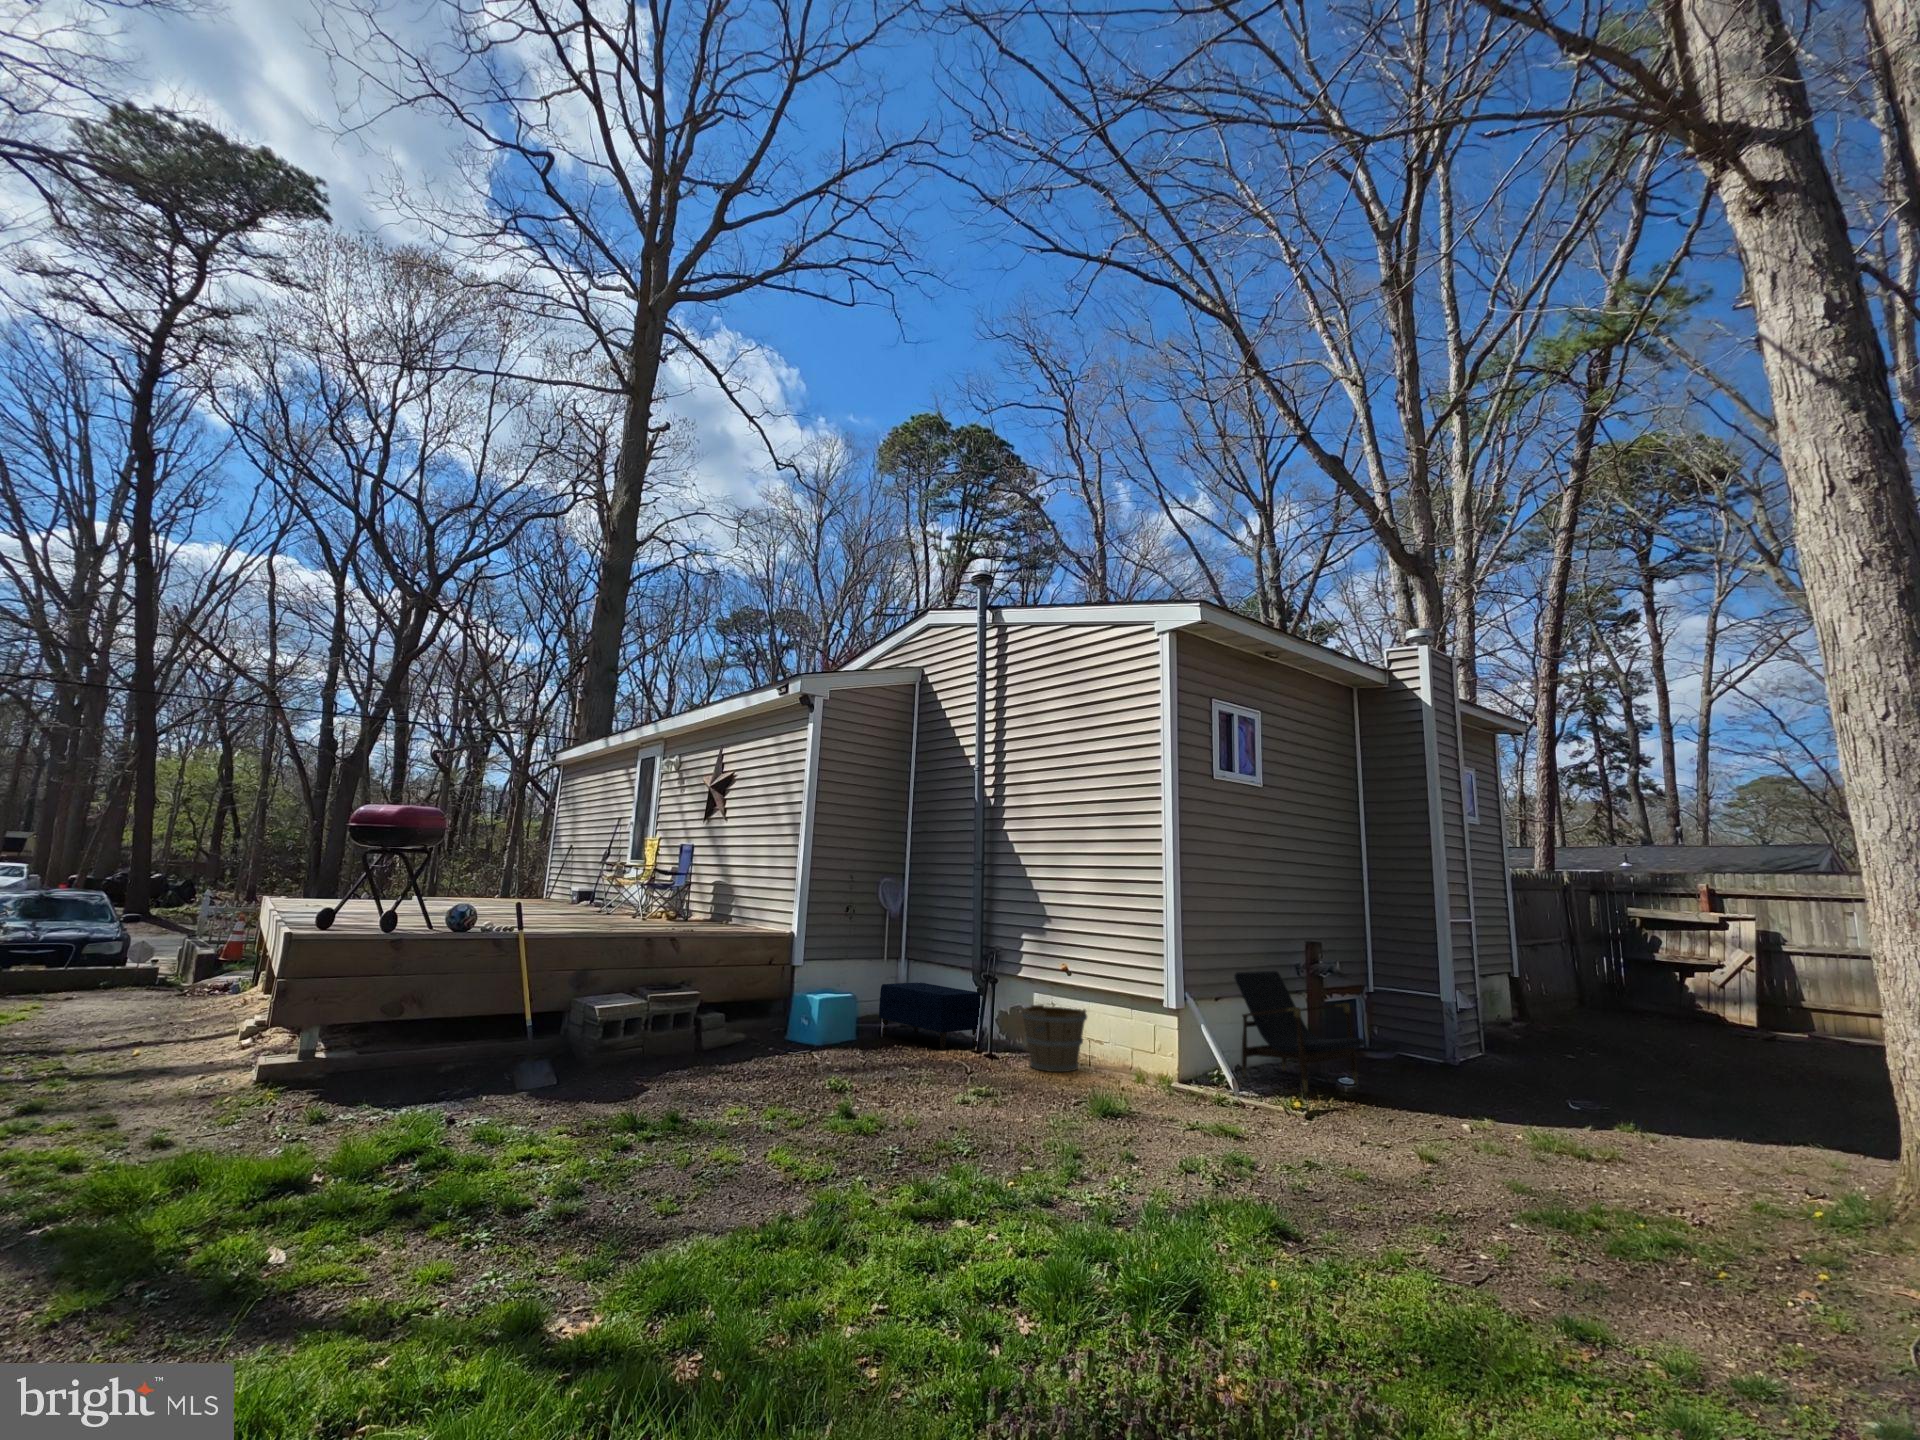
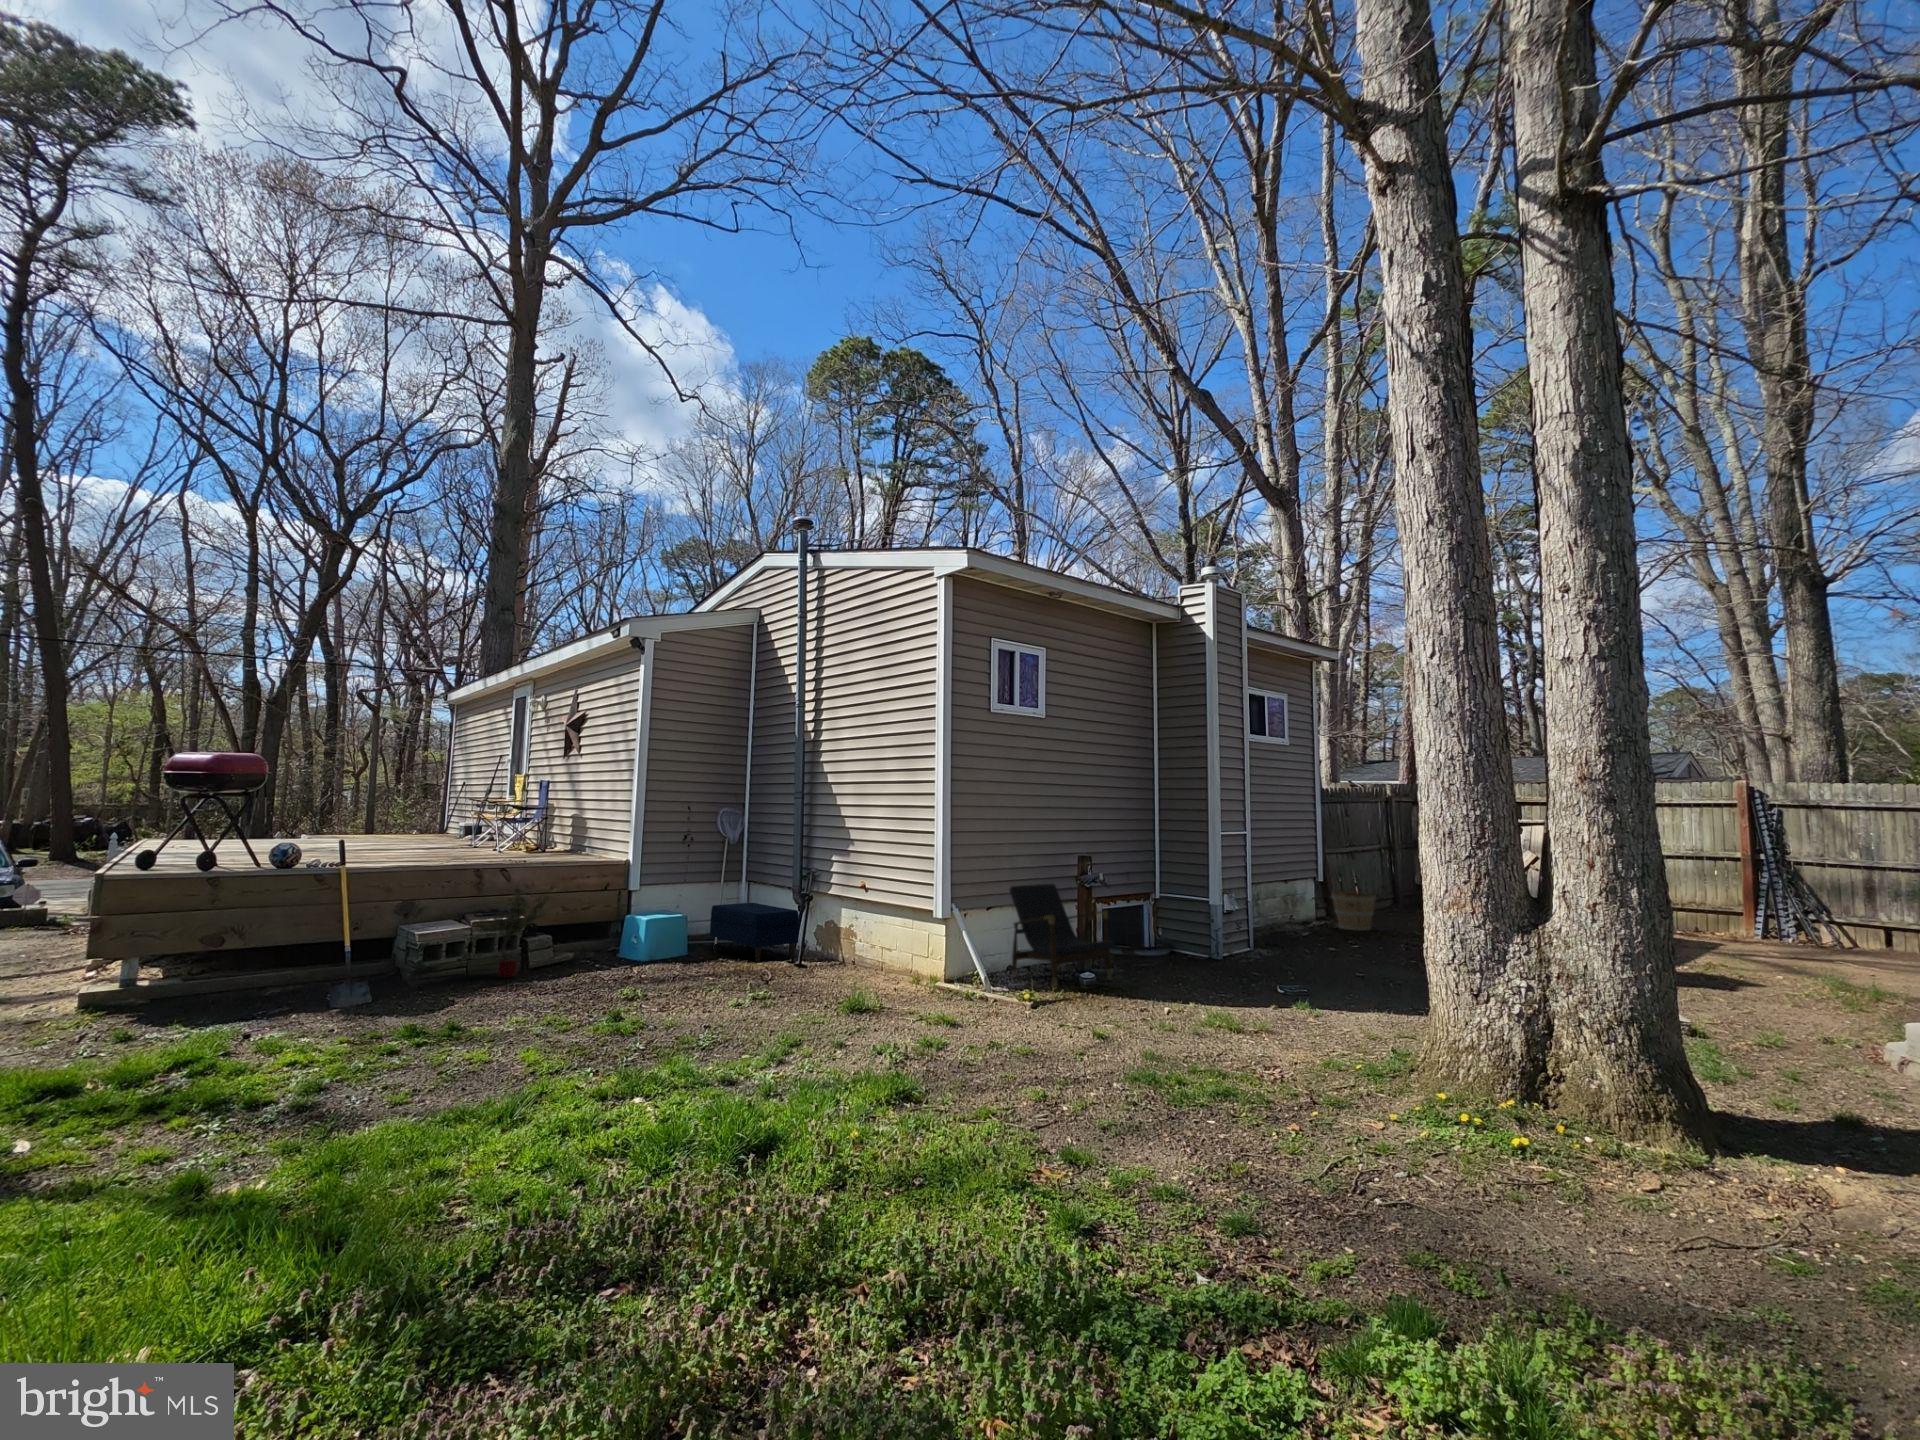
potted tree: none [656,954,732,1059] -> present [471,884,549,978]
wooden bucket: present [1022,1004,1087,1072] -> present [1331,892,1376,931]

